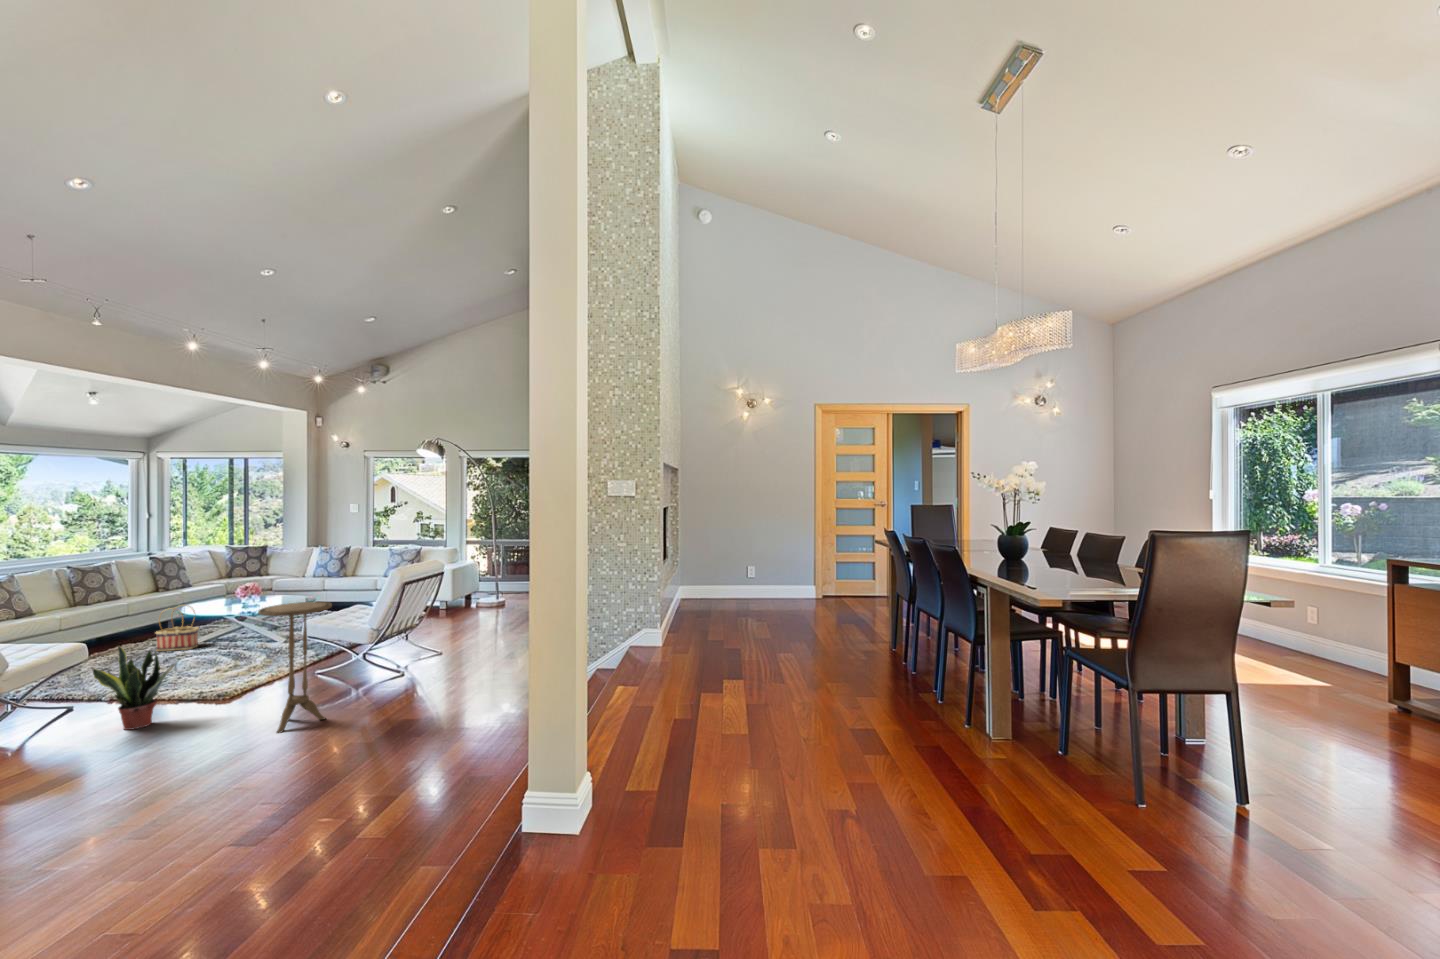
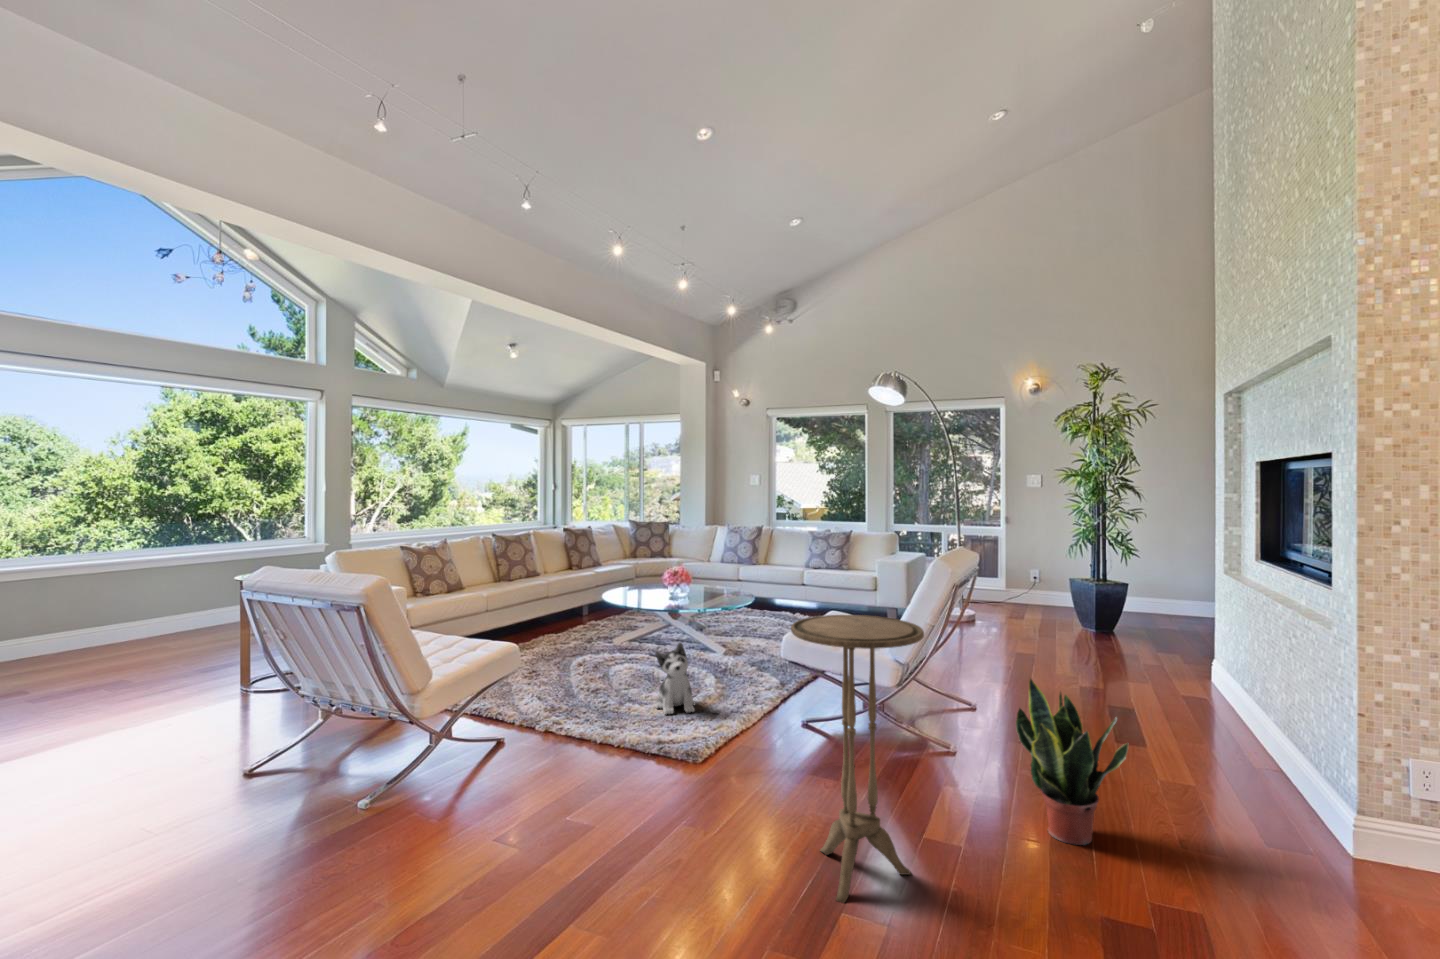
basket: present [156,608,199,651] -> none [578,590,623,650]
plush toy: none [209,632,243,679] -> present [655,643,696,714]
potted plant: present [92,646,175,730] -> present [1016,679,1128,845]

